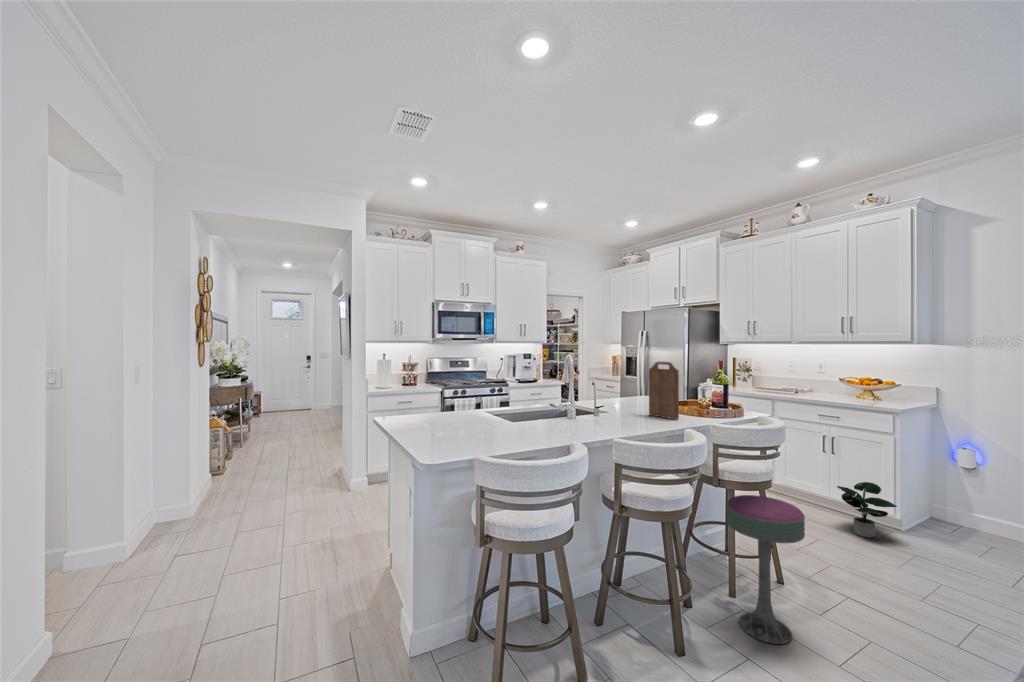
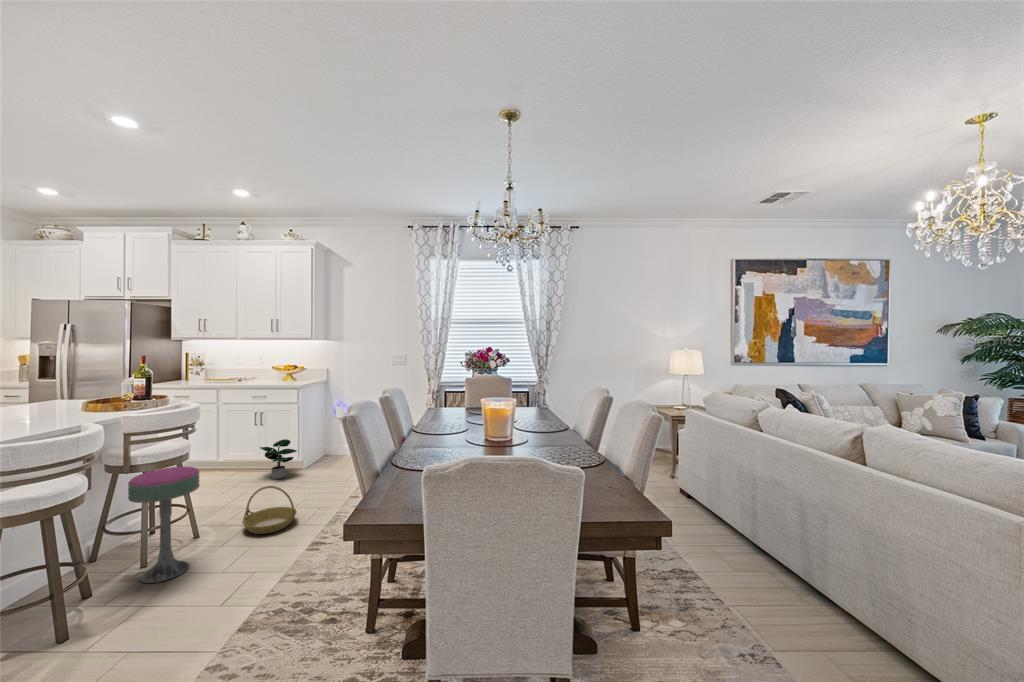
cutting board: present [649,362,679,419] -> none [43,361,84,419]
basket: none [847,558,941,640] -> present [242,486,297,534]

